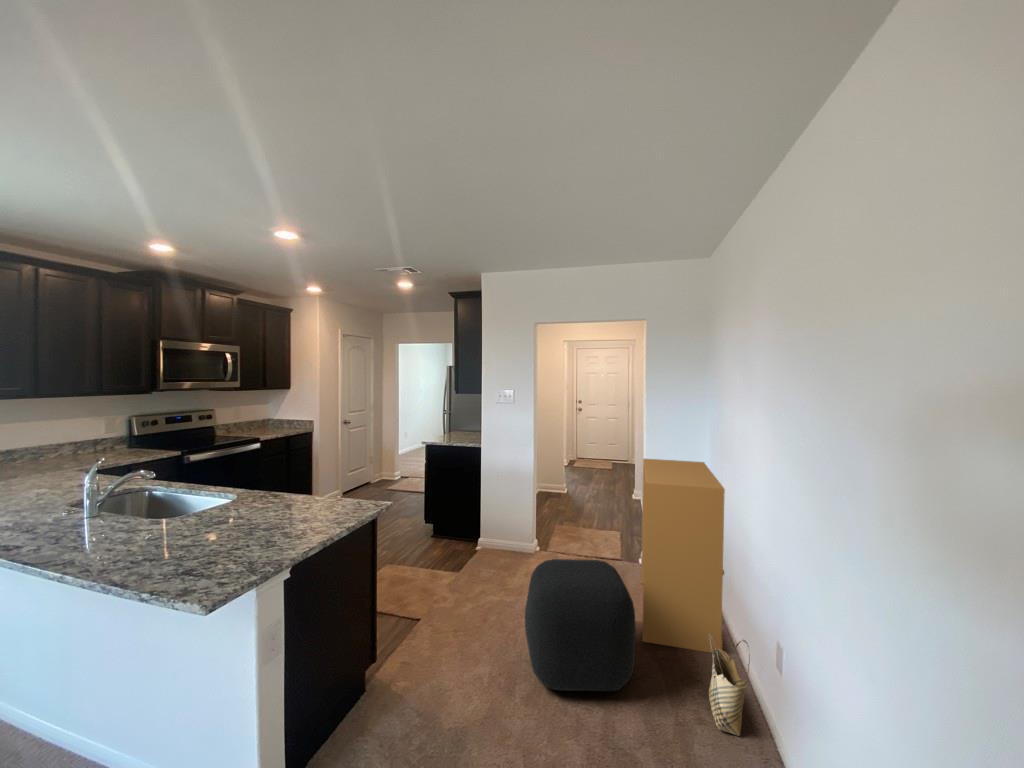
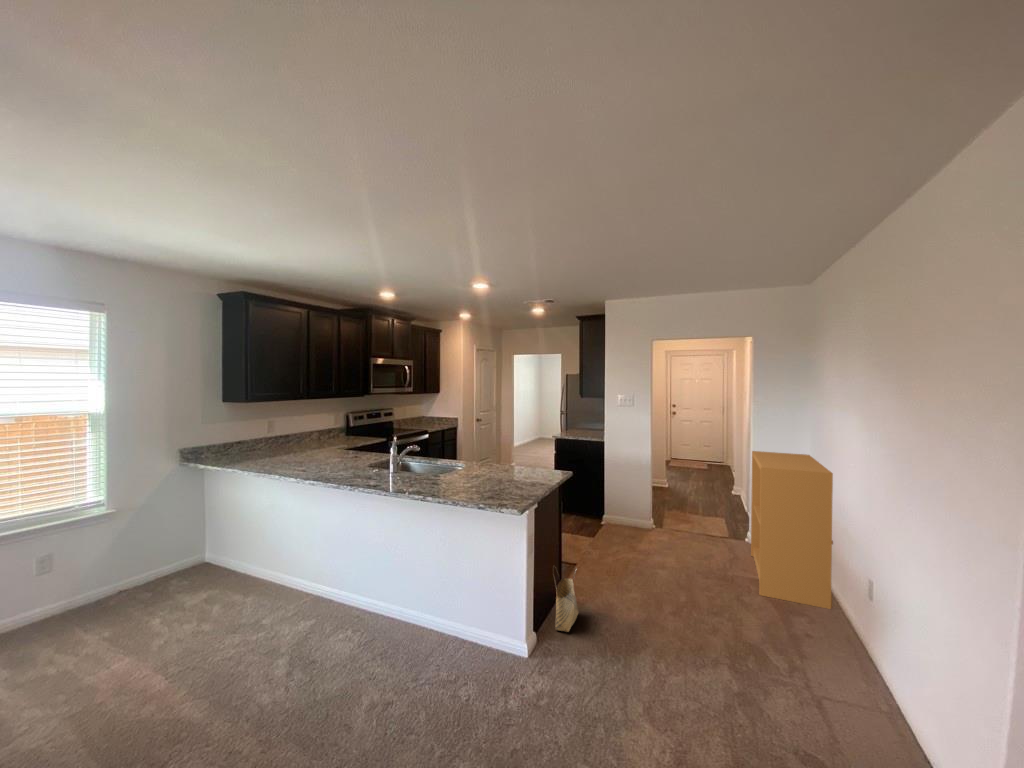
ottoman: present [525,559,636,691] -> none [665,524,759,622]
woven basket: present [709,633,750,736] -> present [553,567,578,632]

